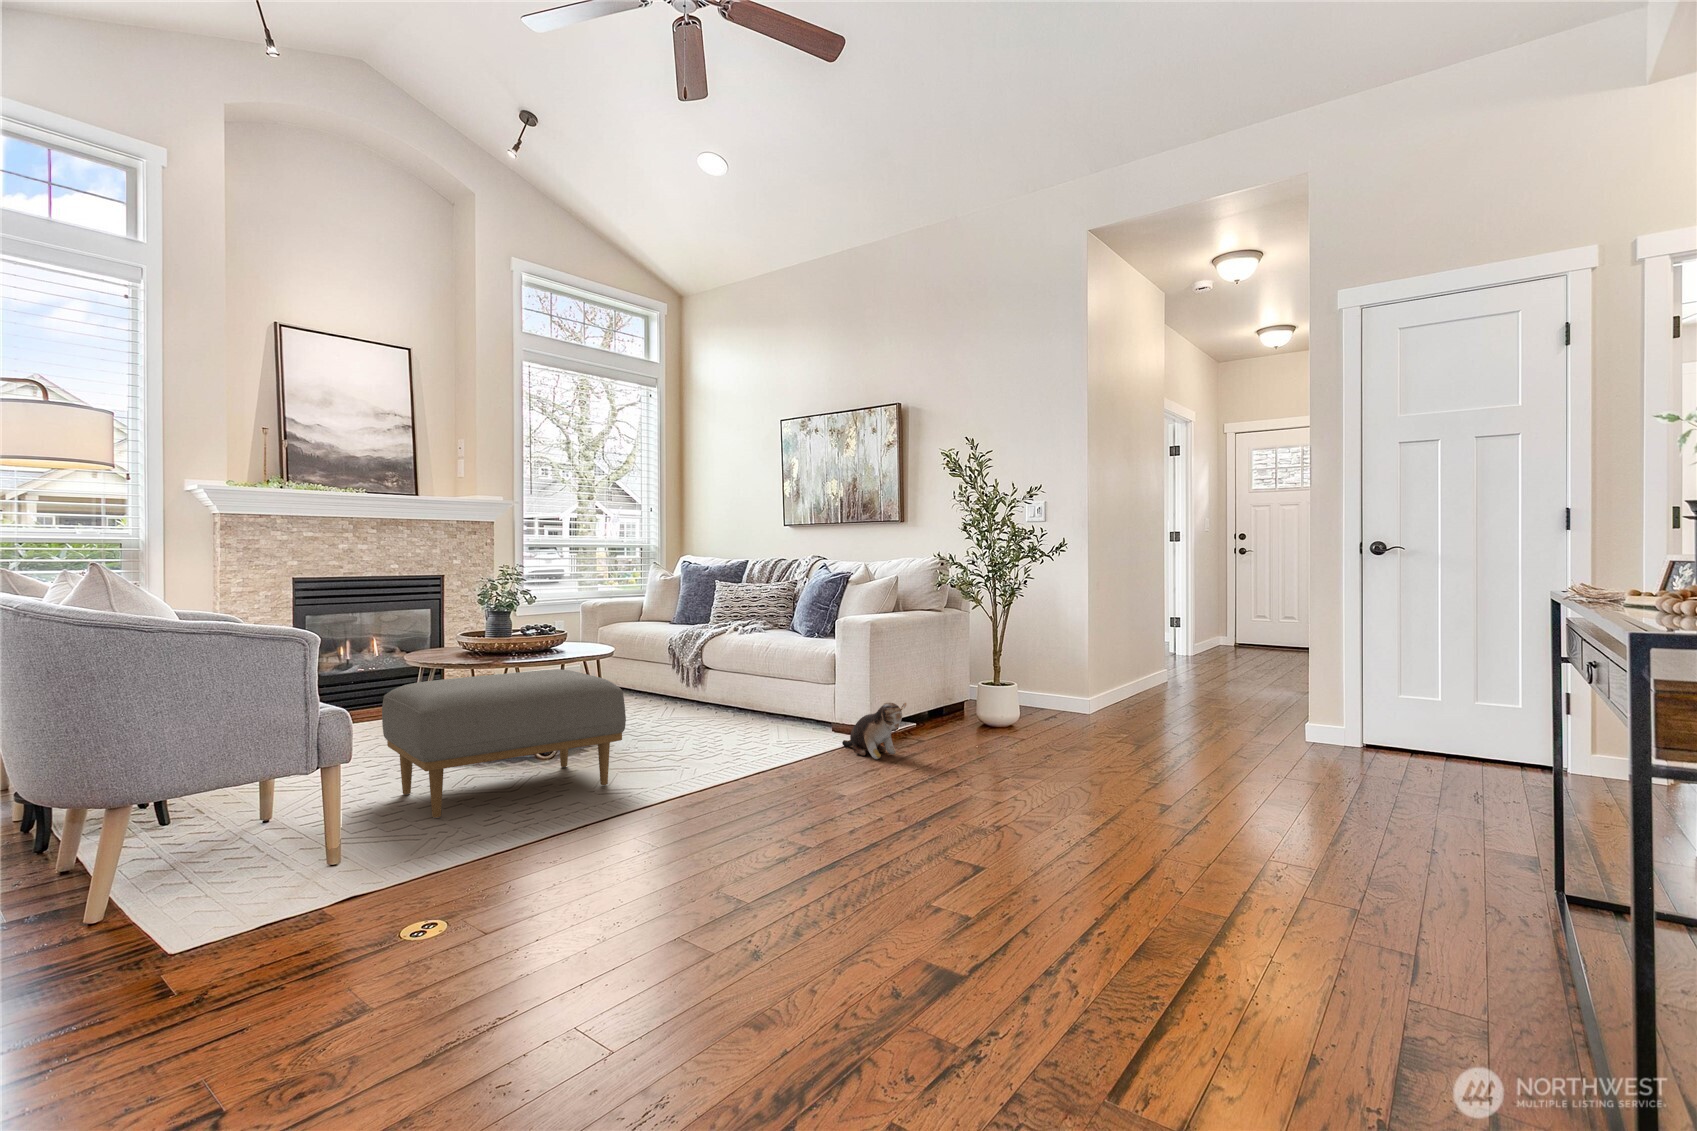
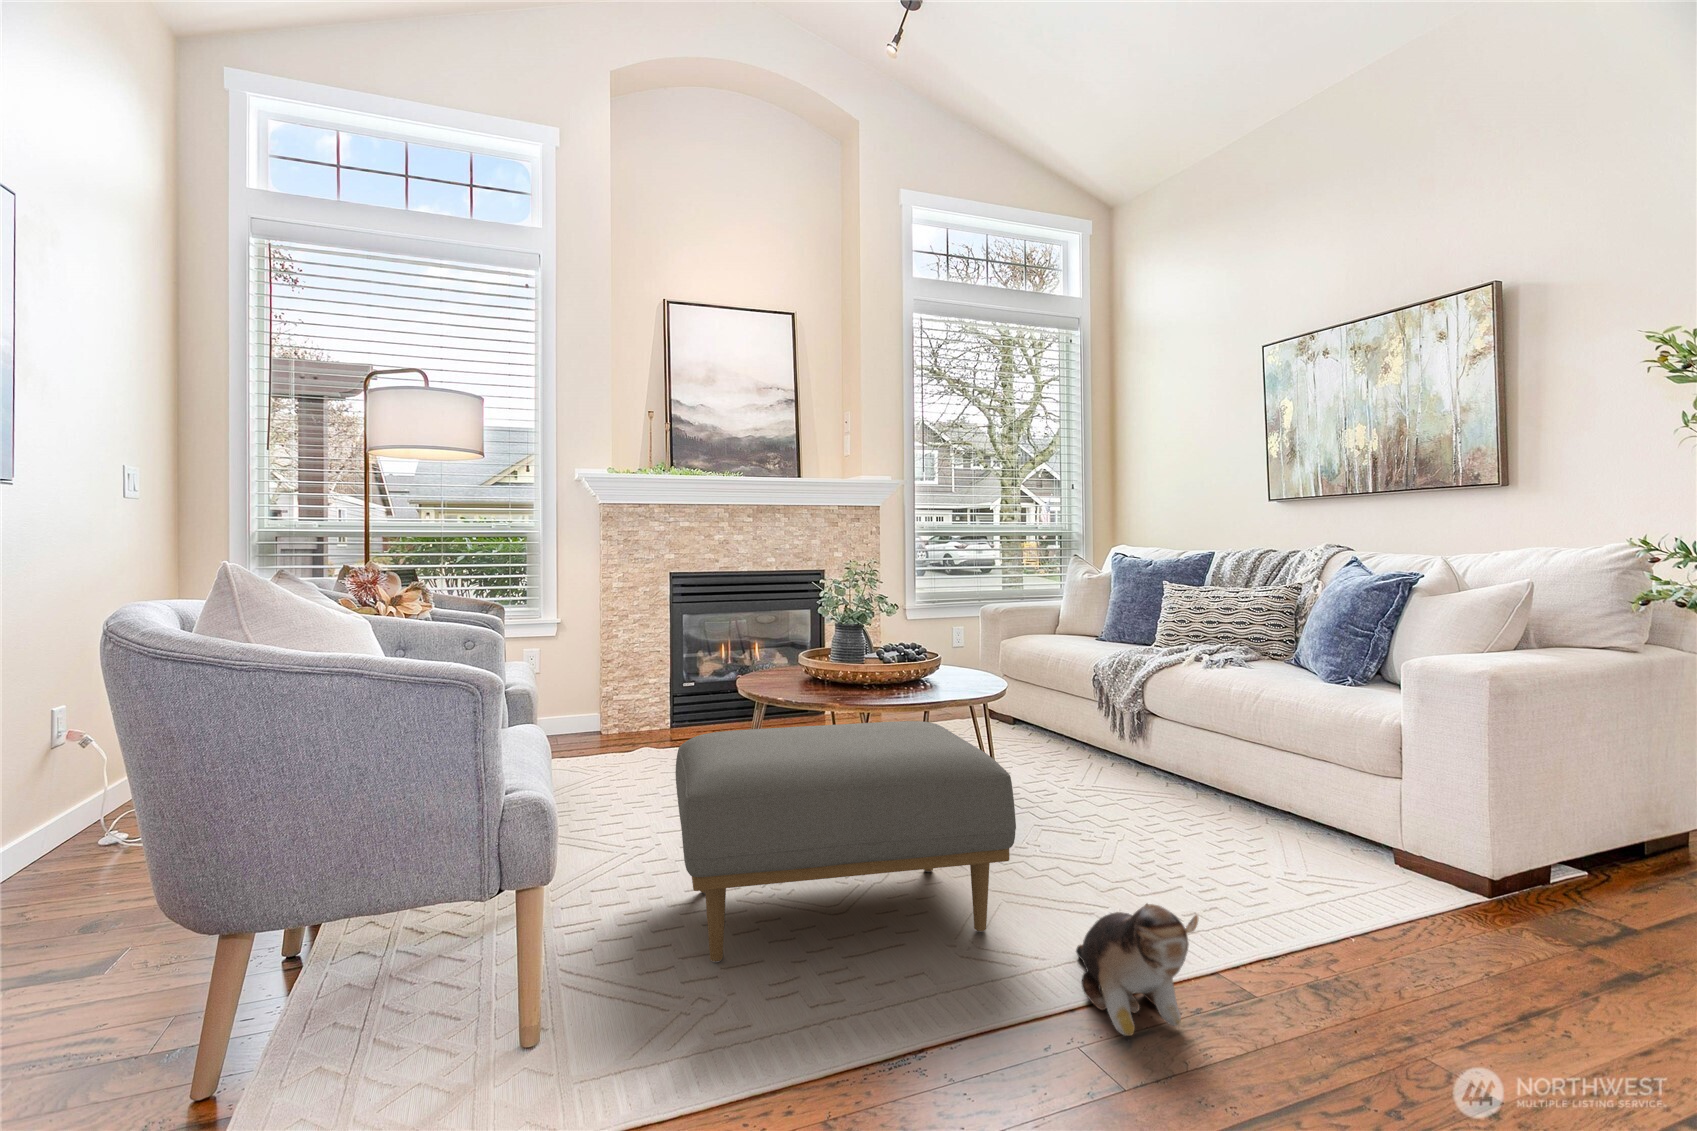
plush toy: present [842,703,907,759] -> present [1076,904,1198,1036]

